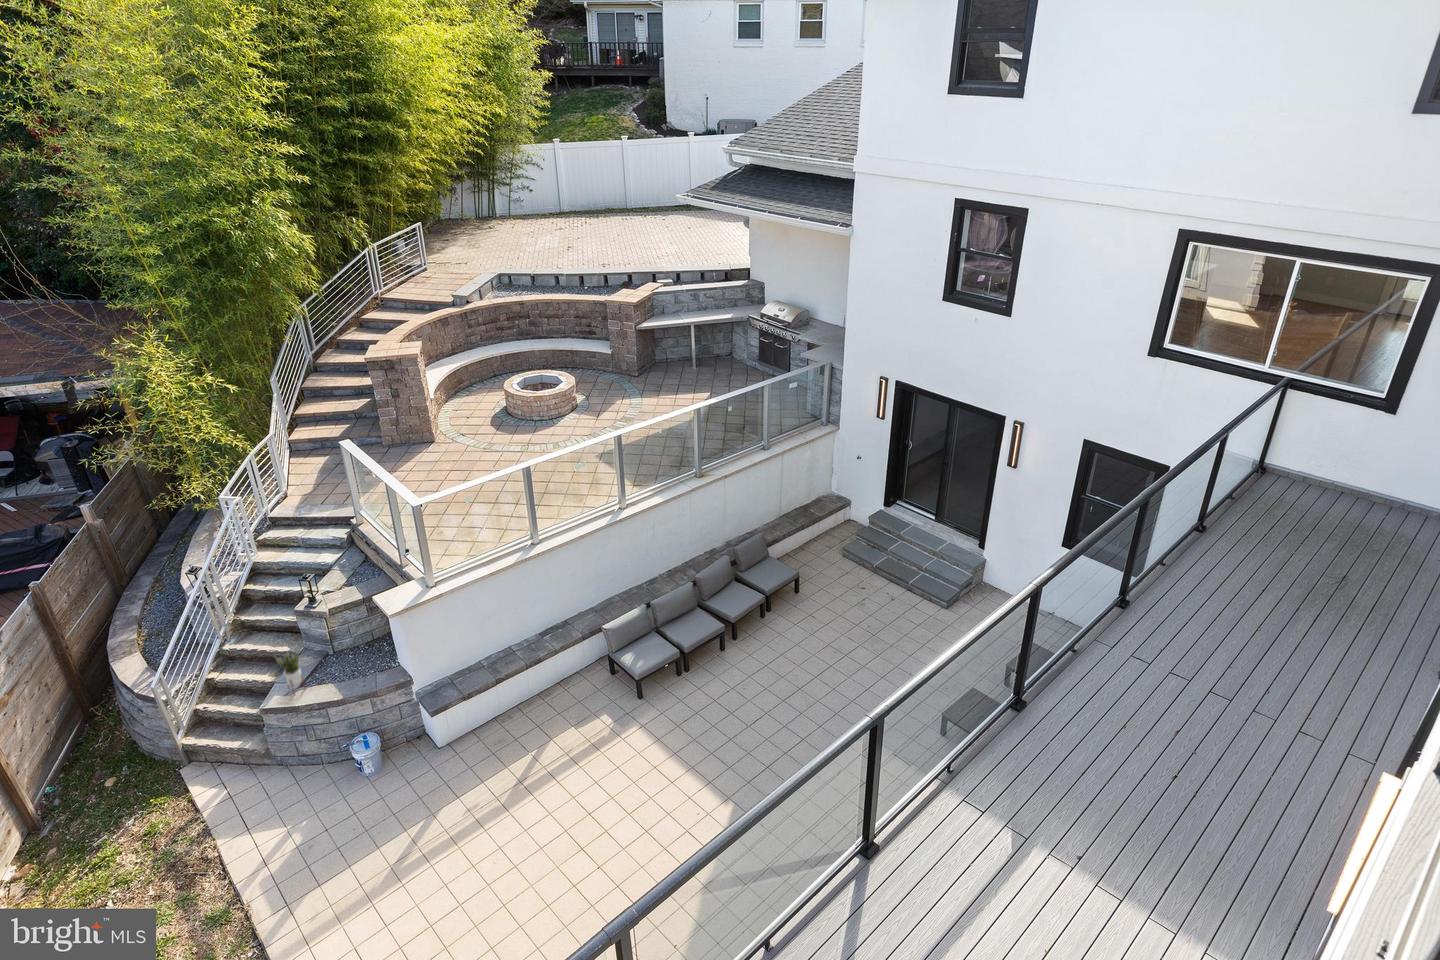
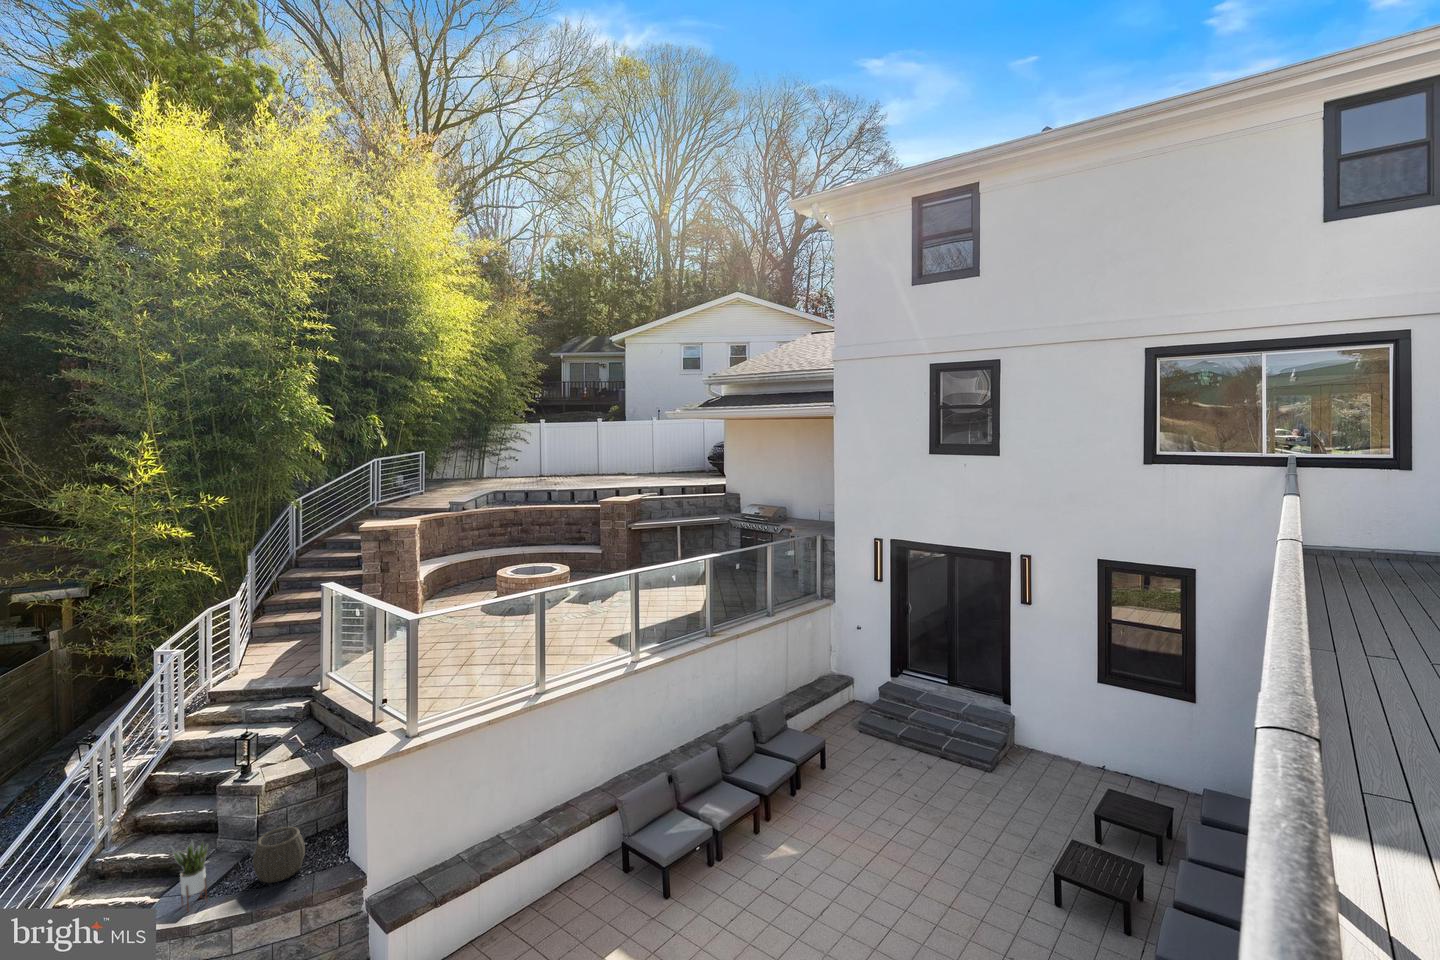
woven basket: none [331,639,367,678] -> present [253,827,305,883]

